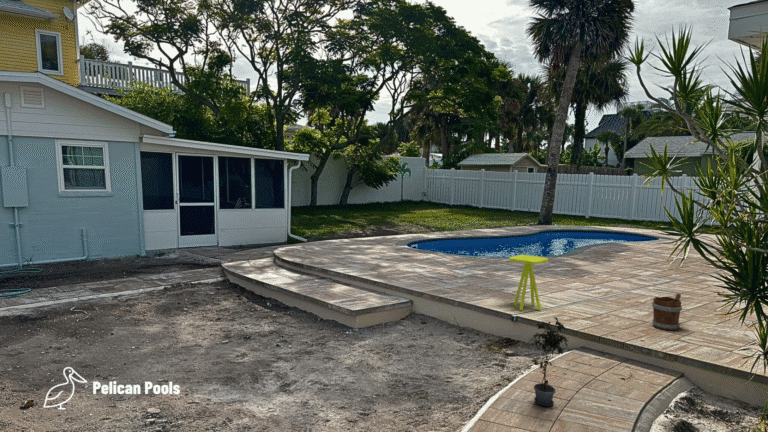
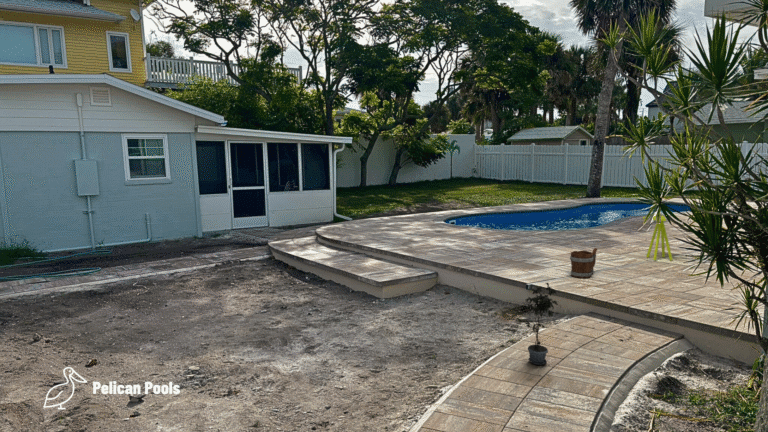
side table: present [509,255,548,310] -> present [643,215,673,260]
bucket: present [652,293,682,331] -> present [570,248,597,278]

